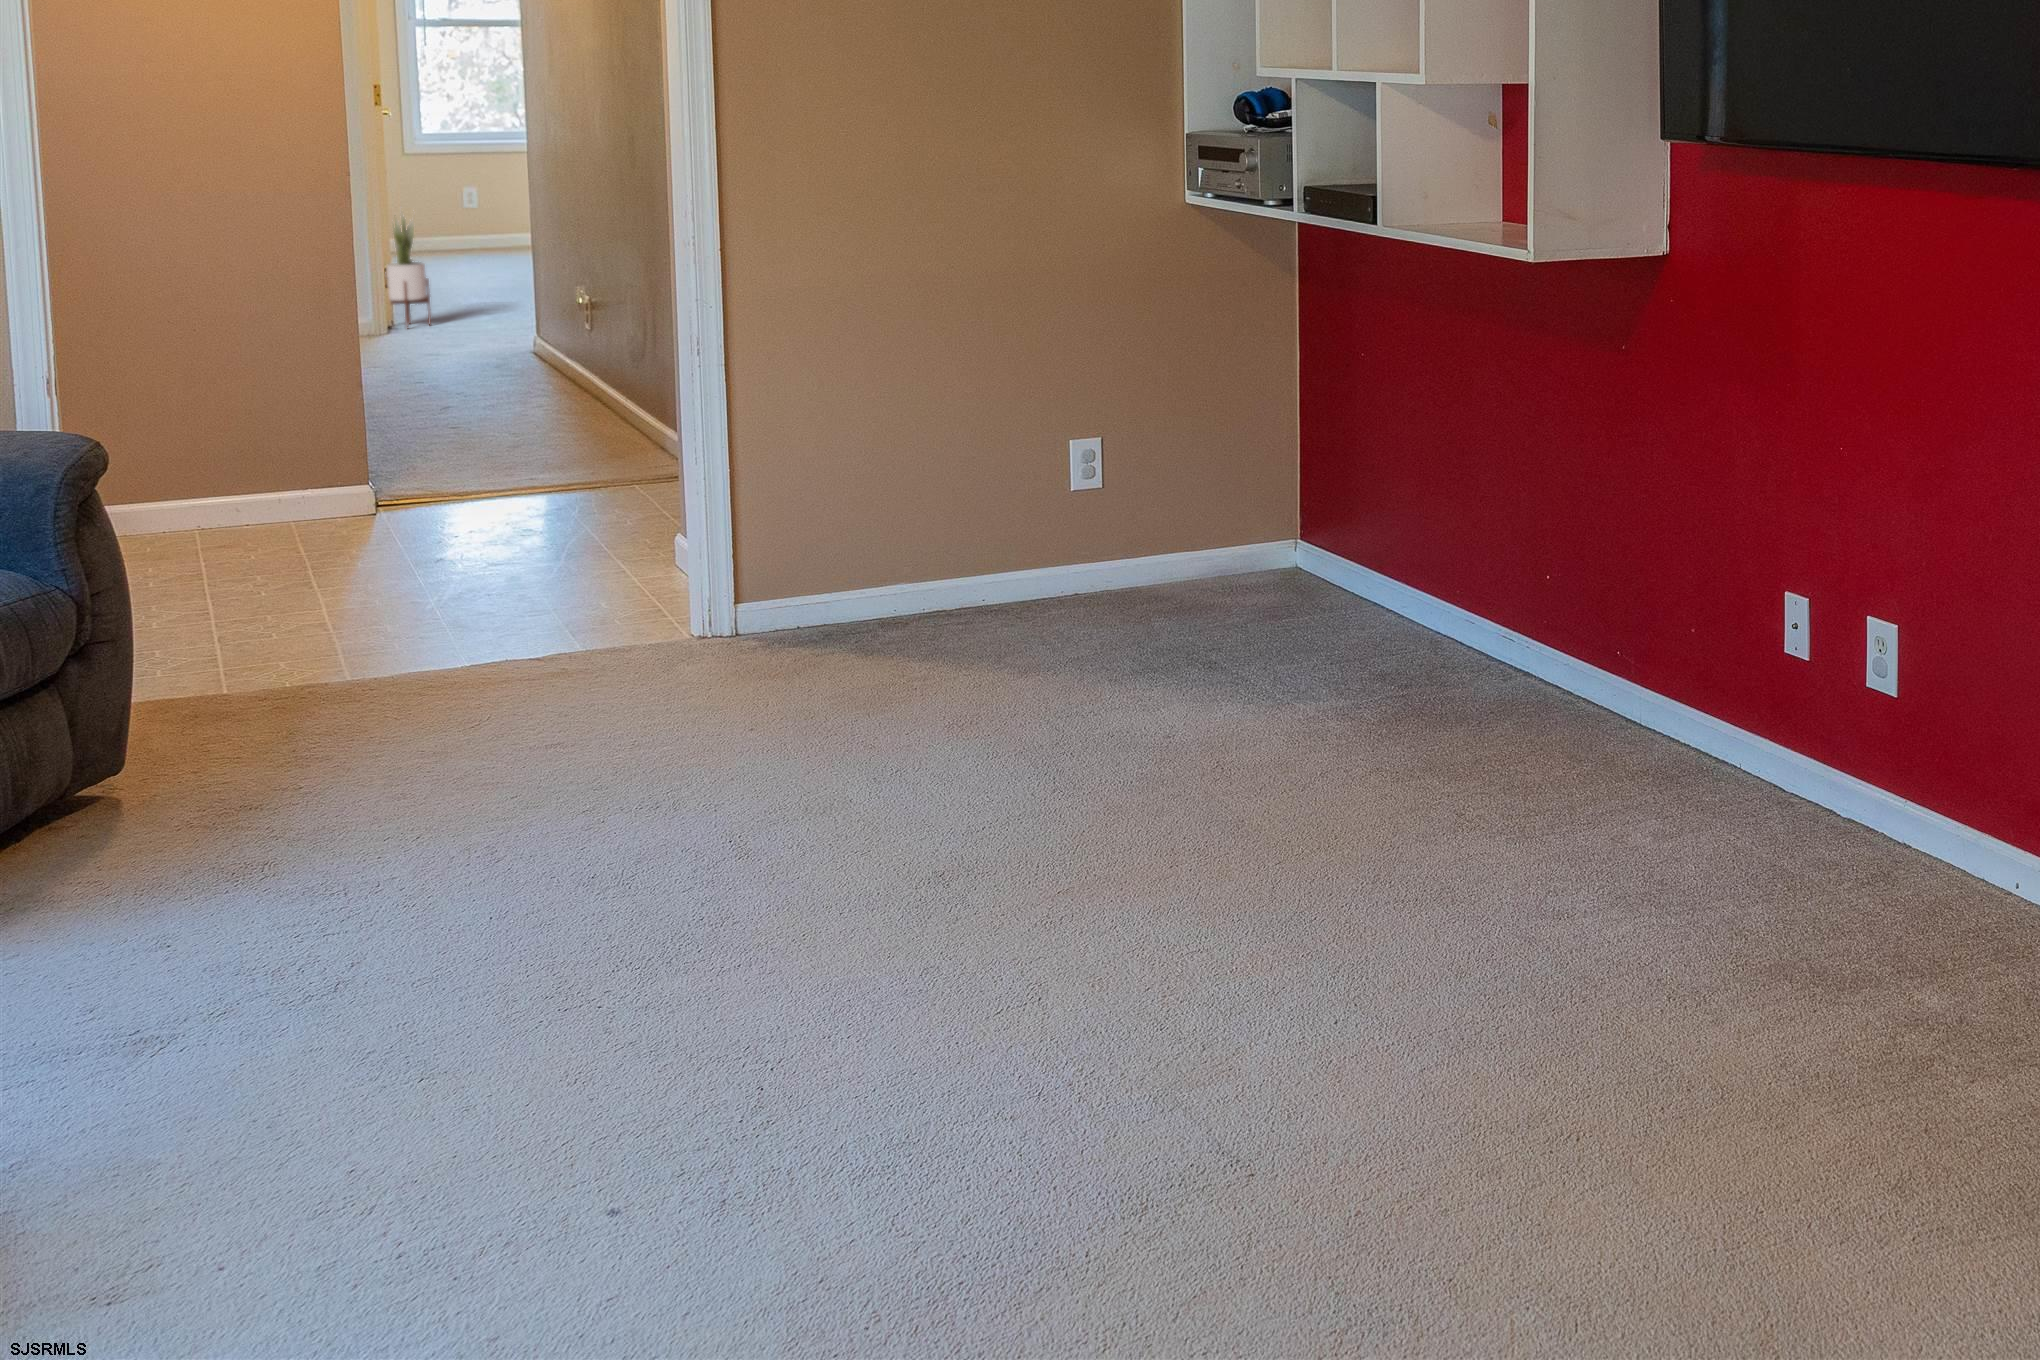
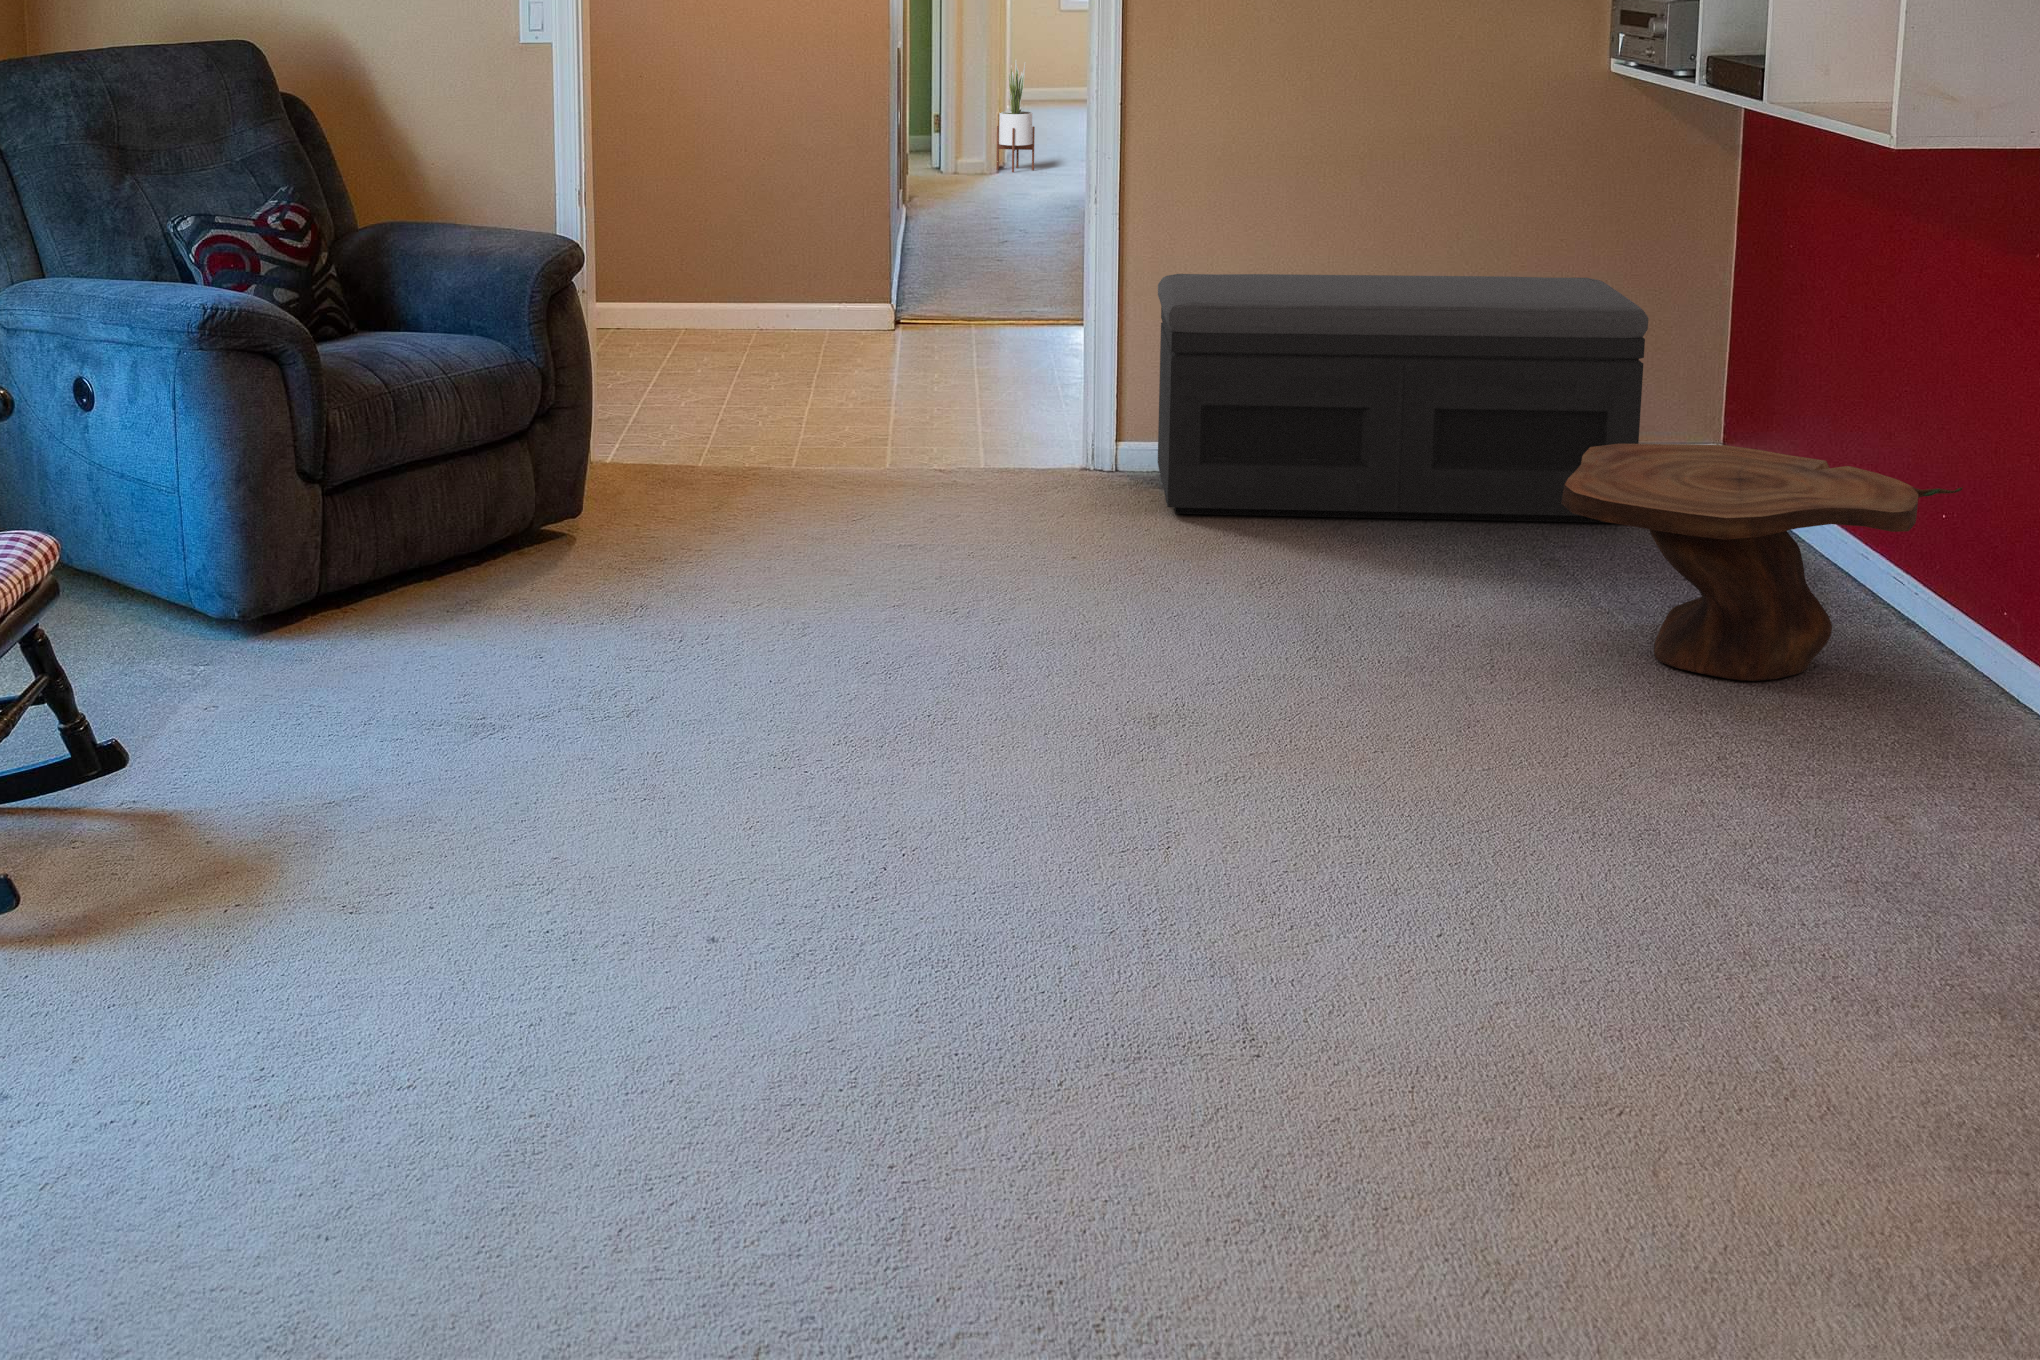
storage bench: none [775,395,1261,672] -> present [1158,274,1648,523]
side table: none [1268,536,1577,745] -> present [1561,444,1963,681]

